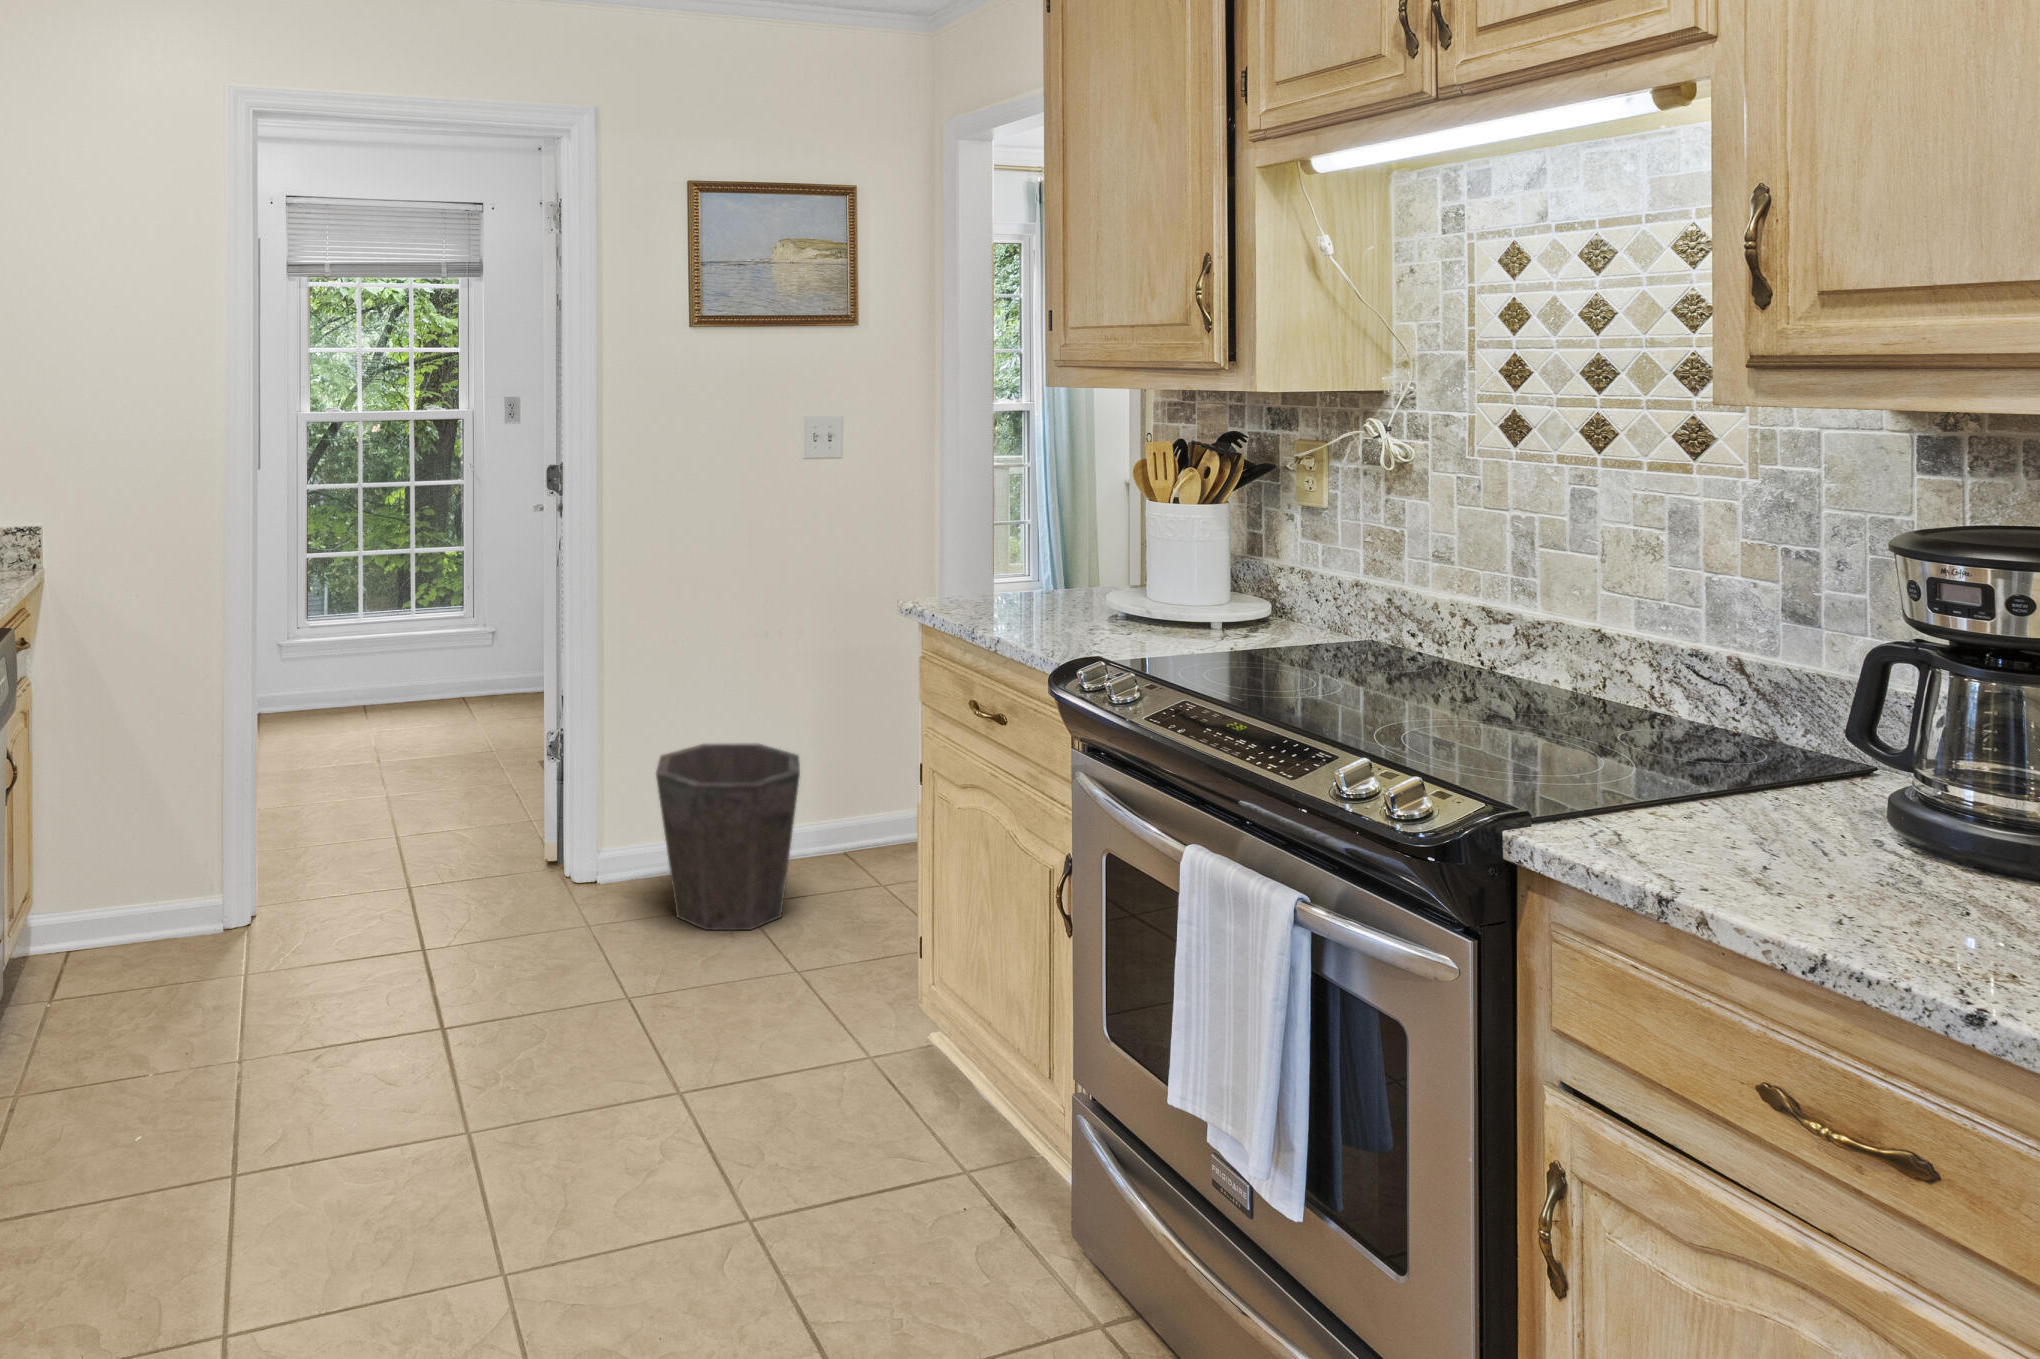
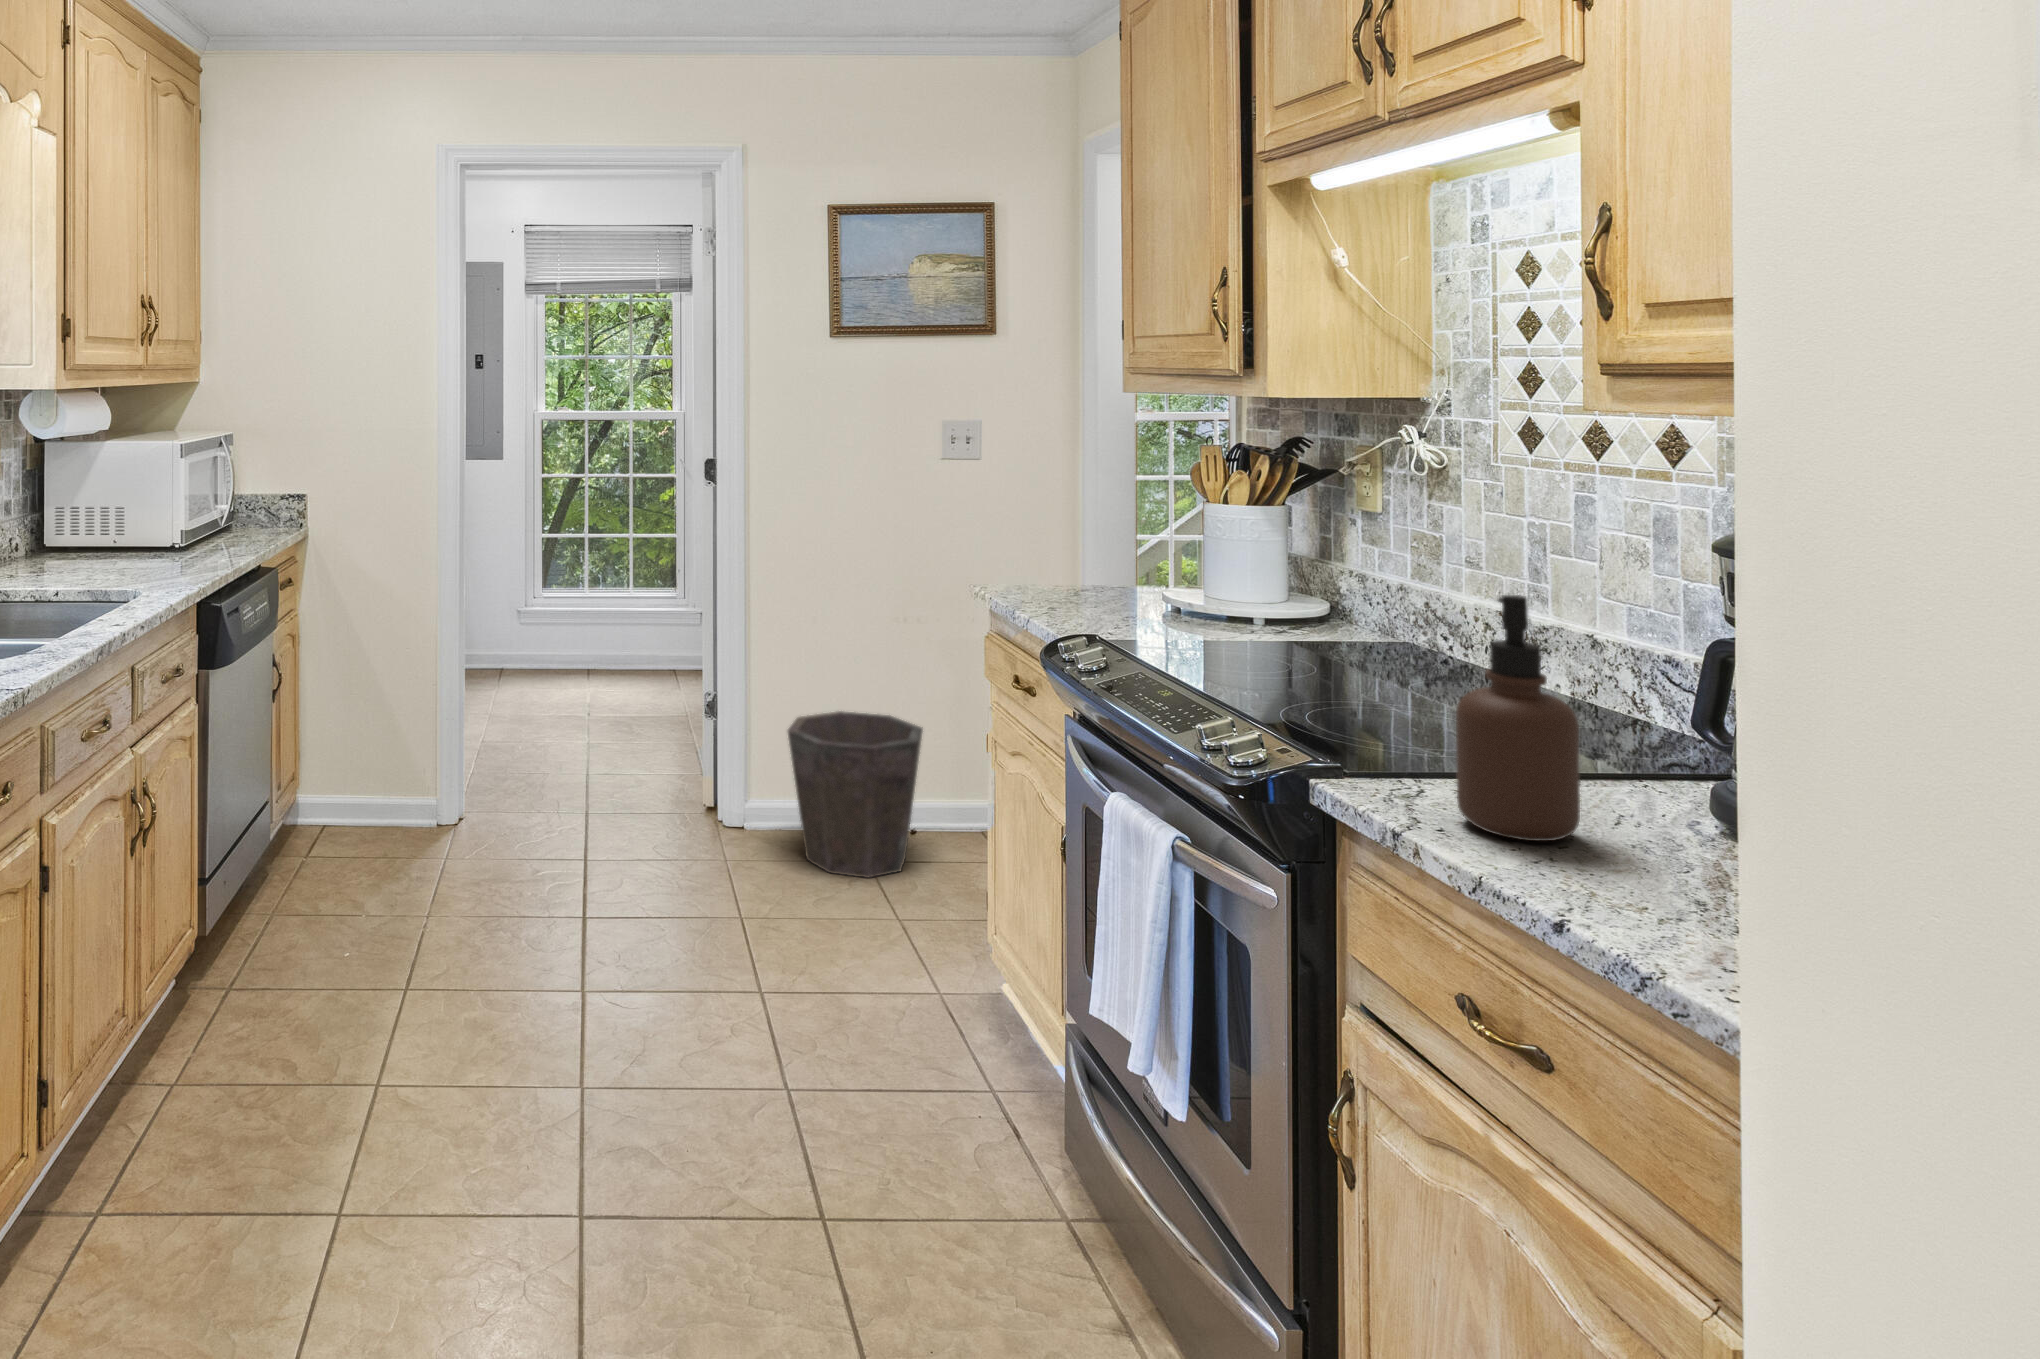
soap dispenser: none [1683,615,1822,892] -> present [1456,595,1580,841]

